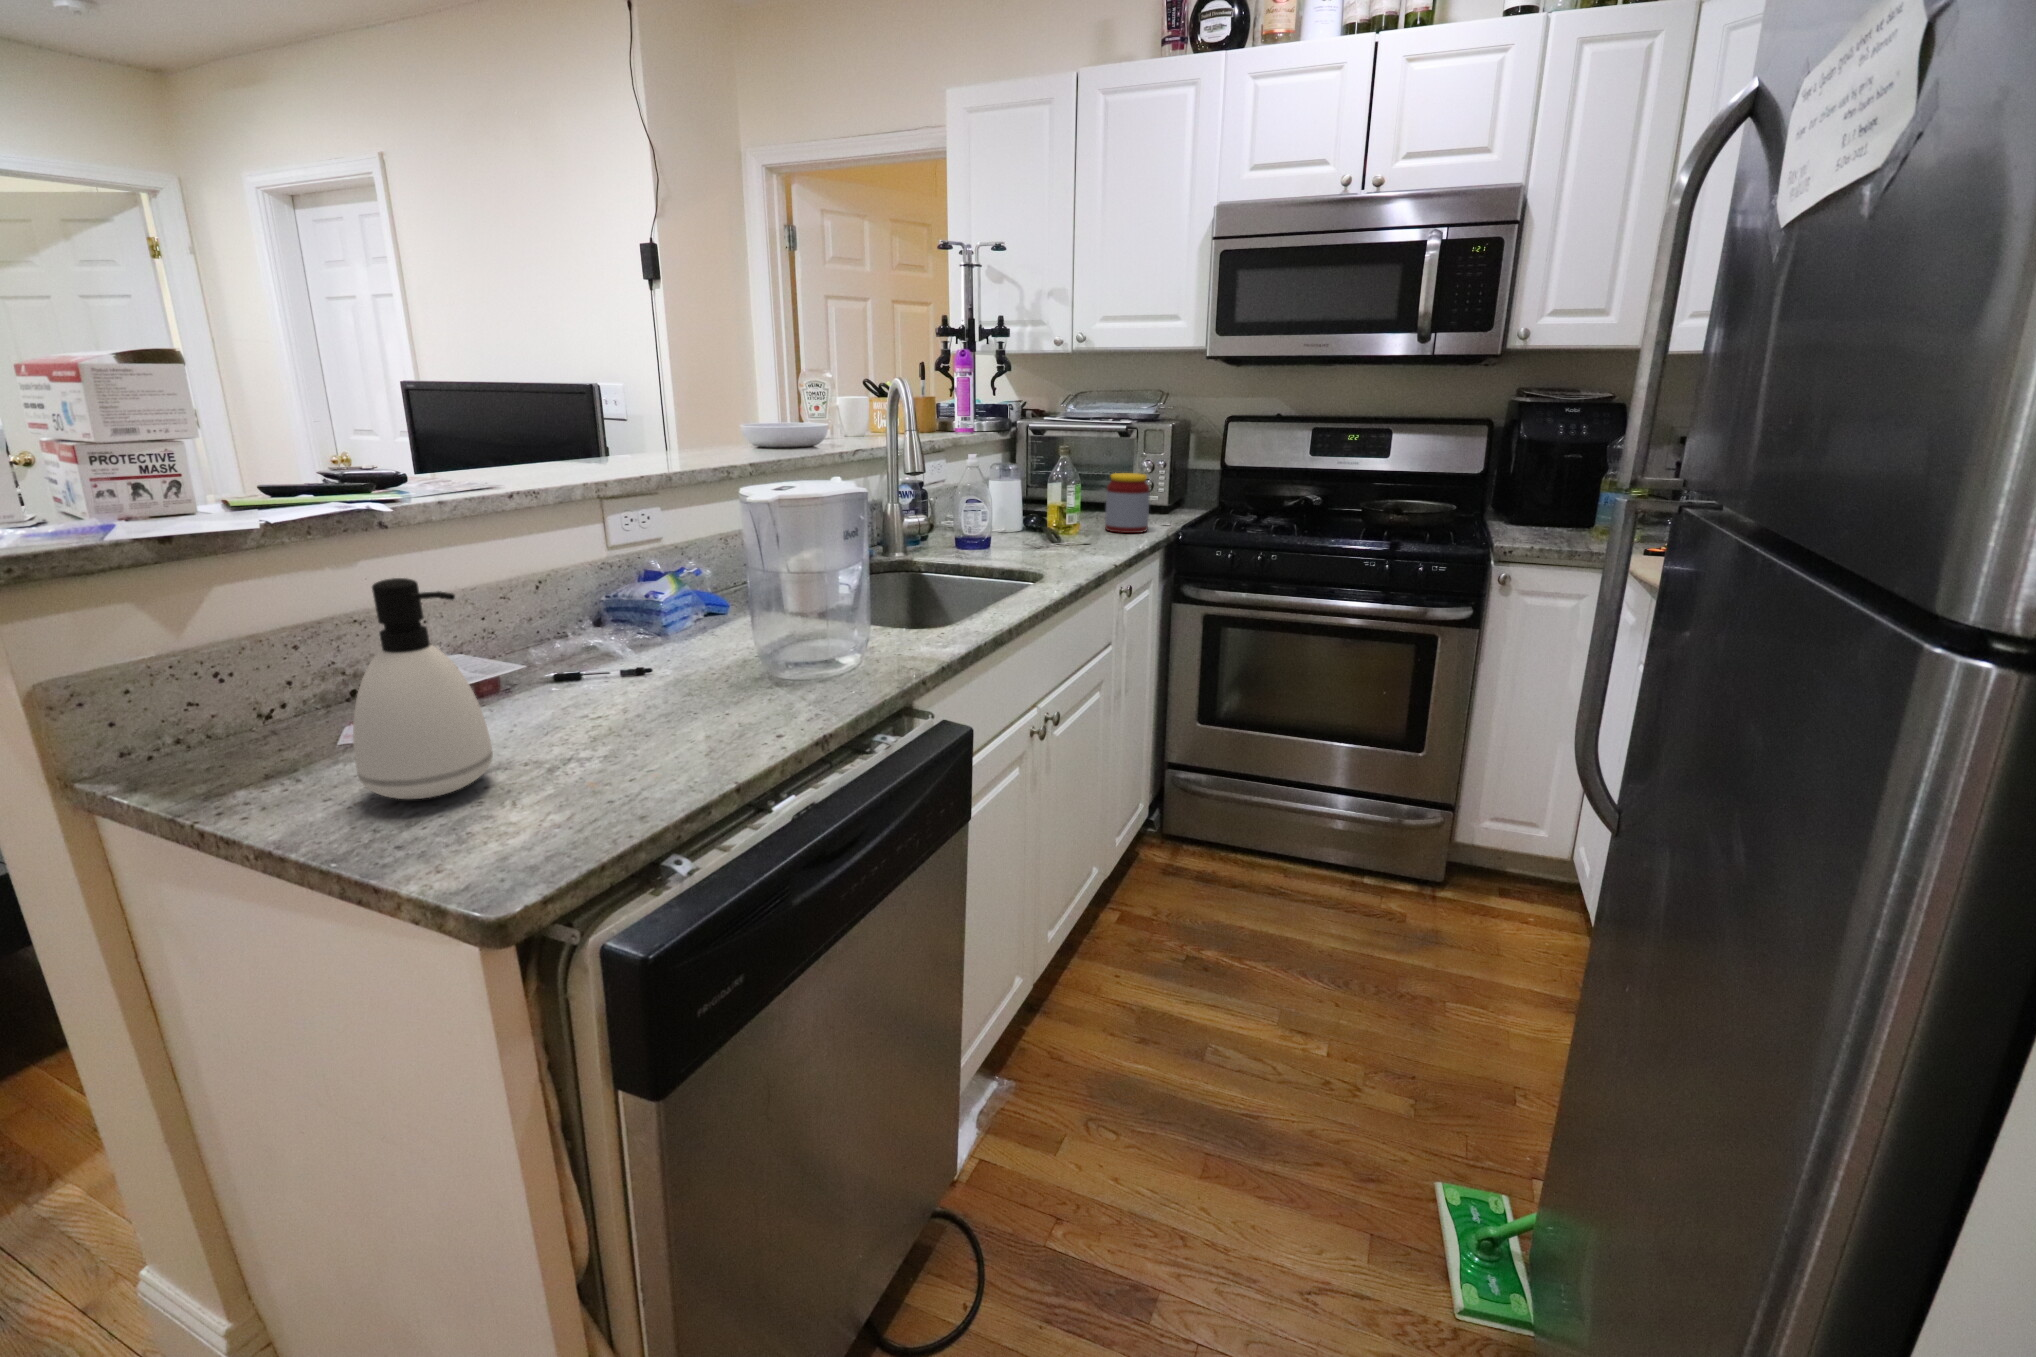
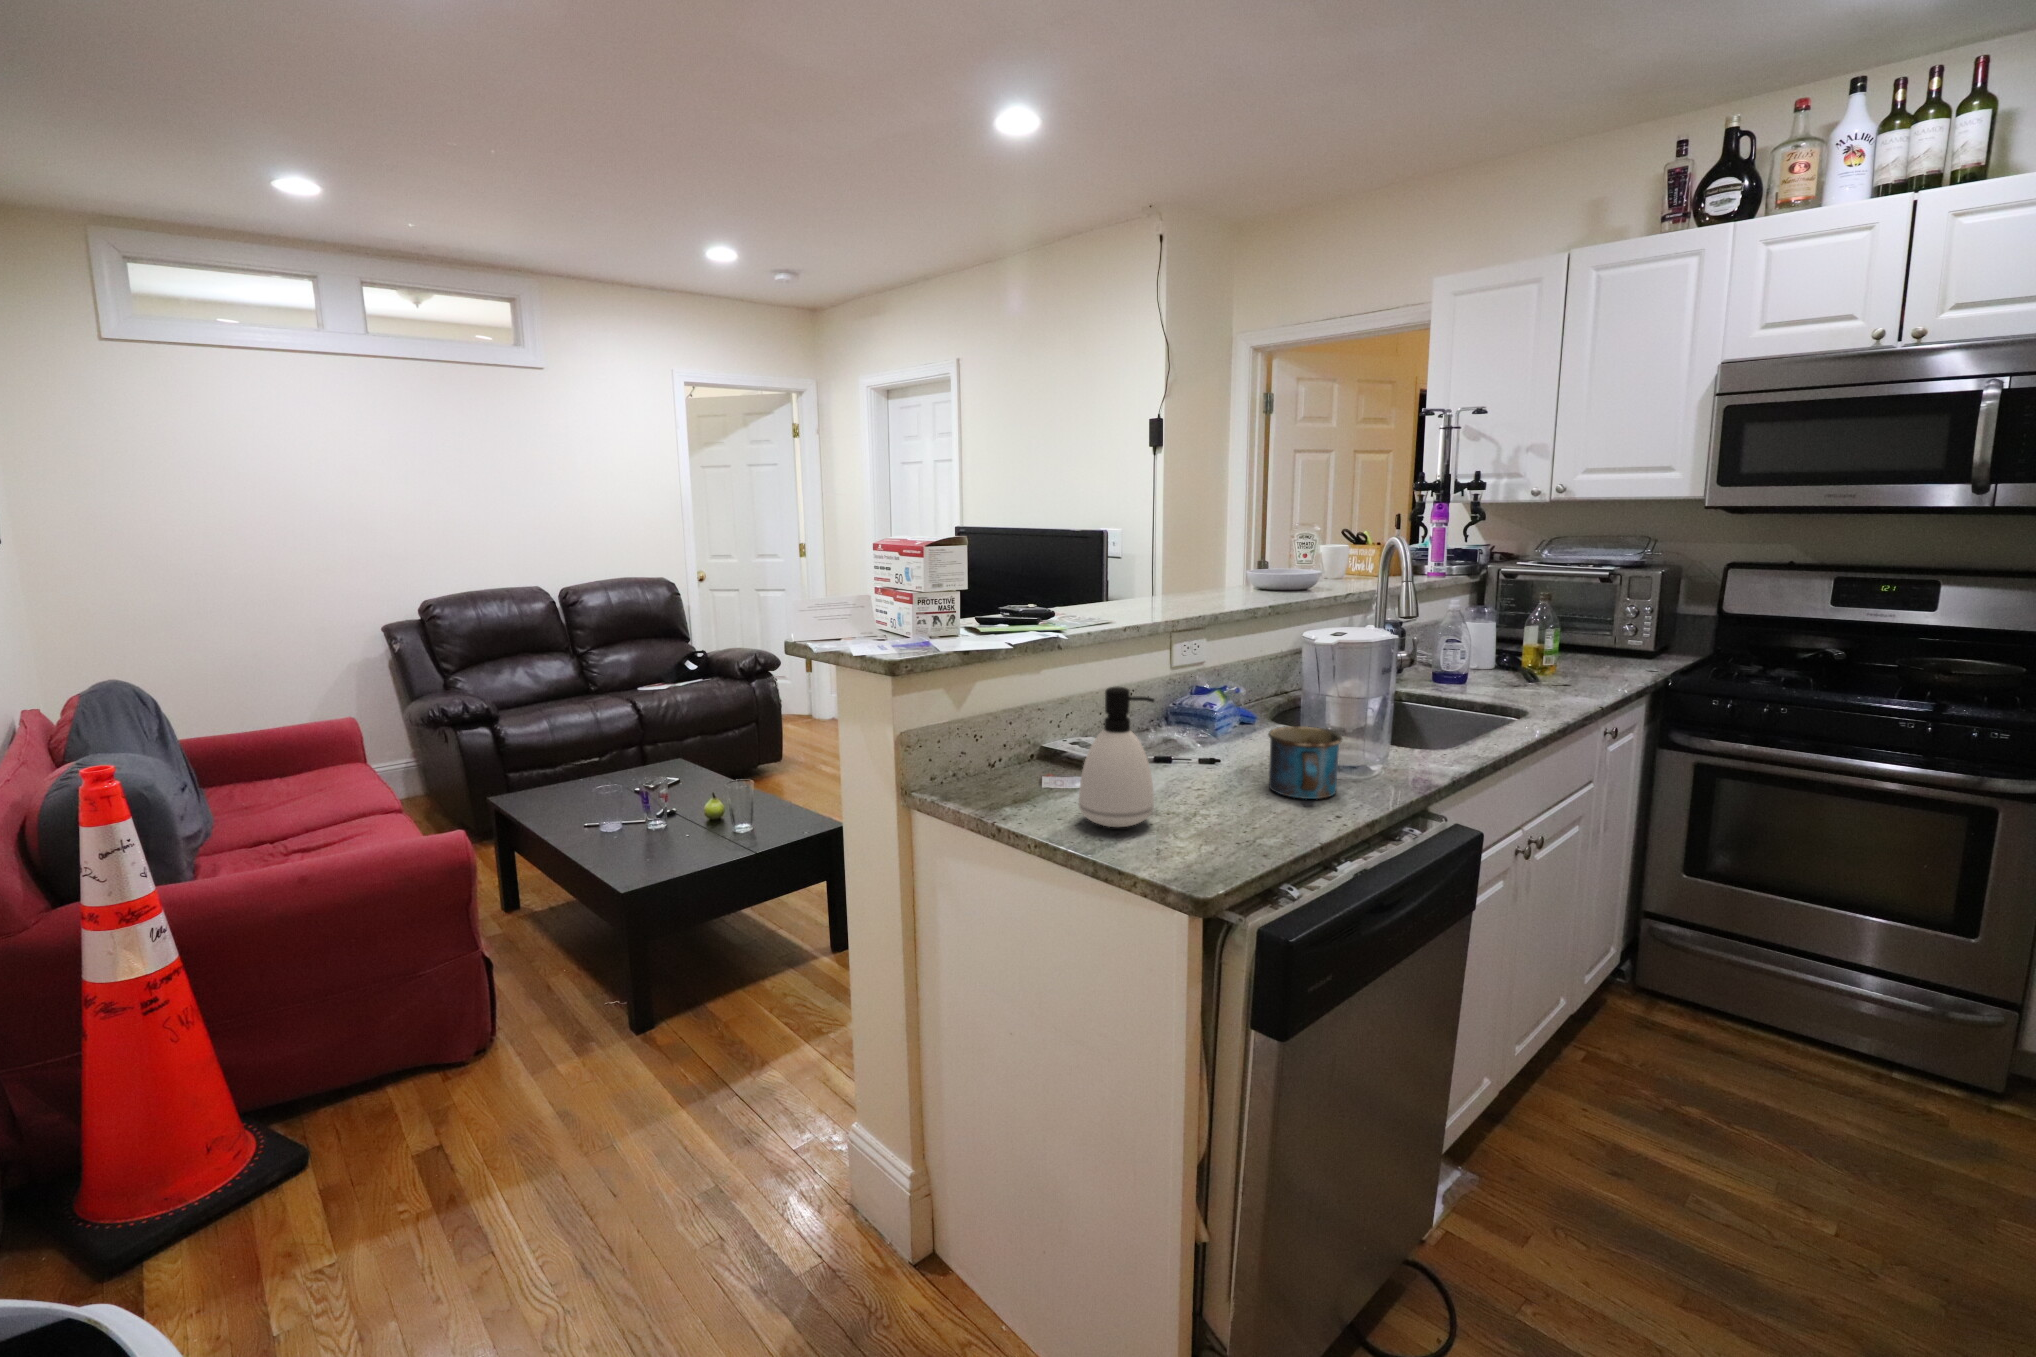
jar: present [1105,473,1150,533] -> none [1581,618,1634,675]
mug: none [693,615,794,714] -> present [1268,726,1342,799]

